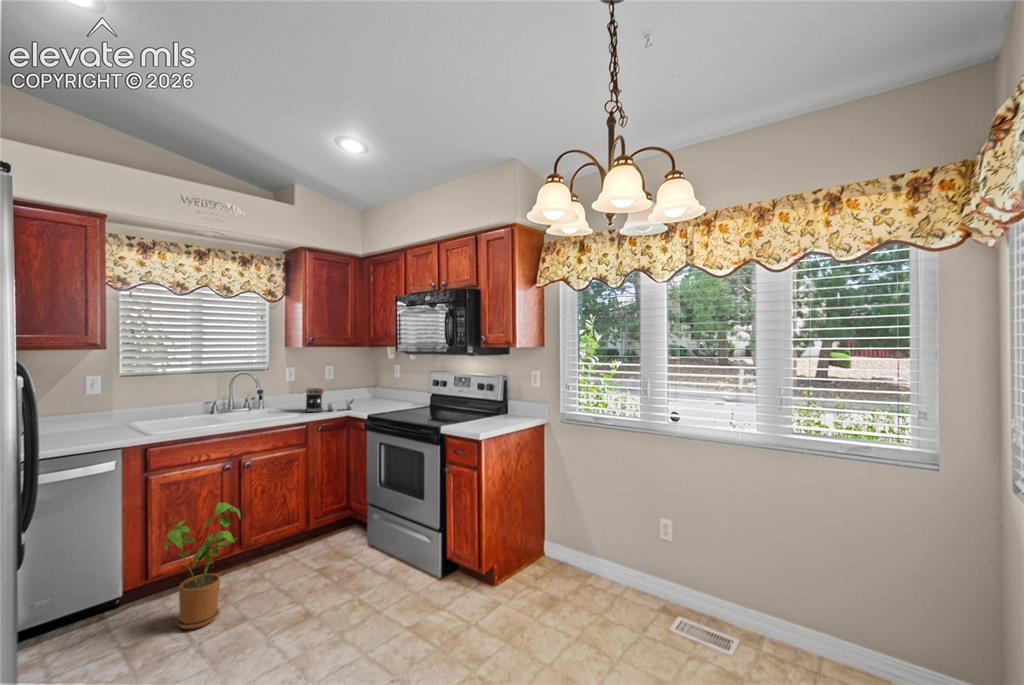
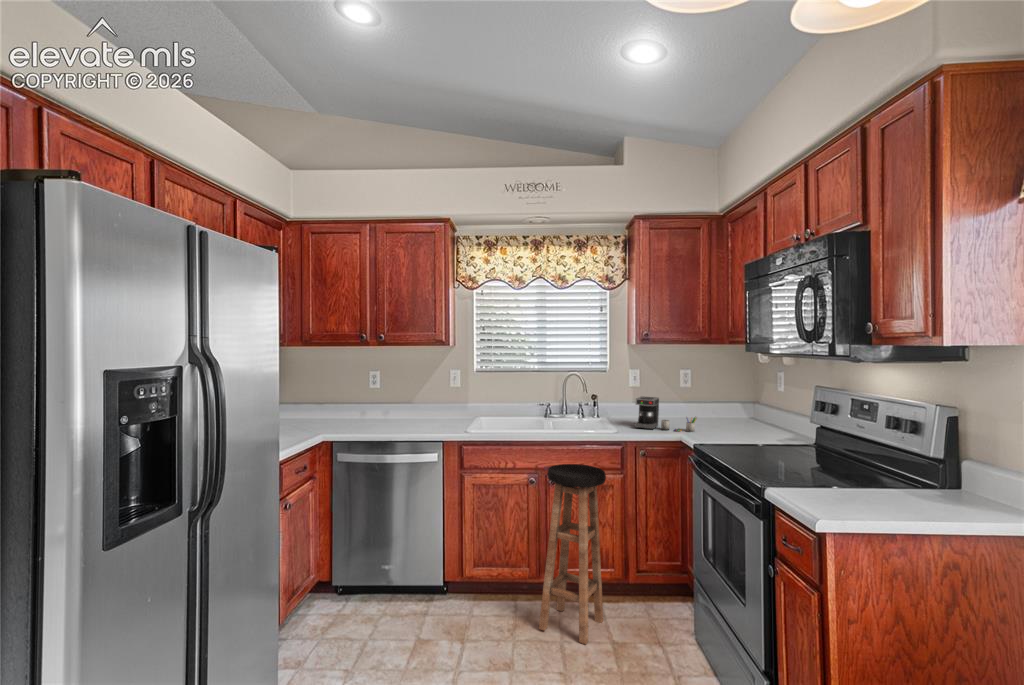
bar stool: none [252,444,308,589] -> present [539,464,606,644]
house plant: present [165,503,240,629] -> none [453,519,524,650]

